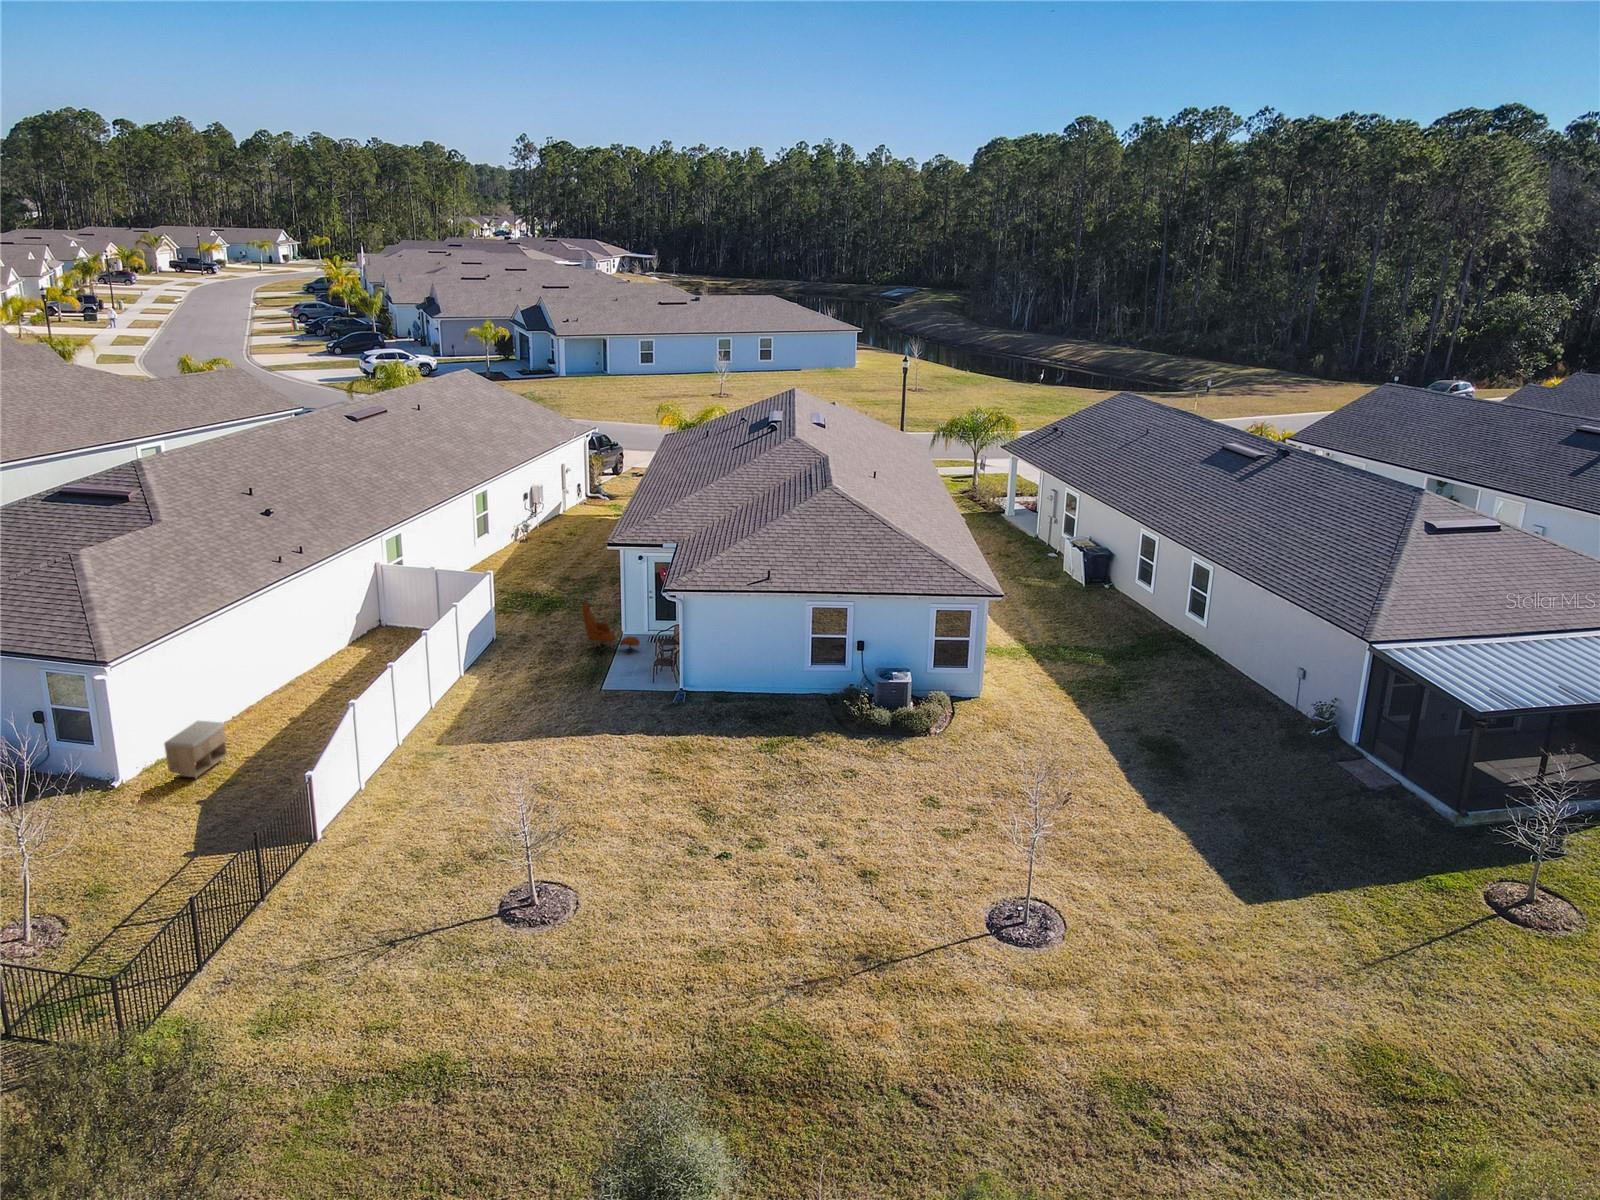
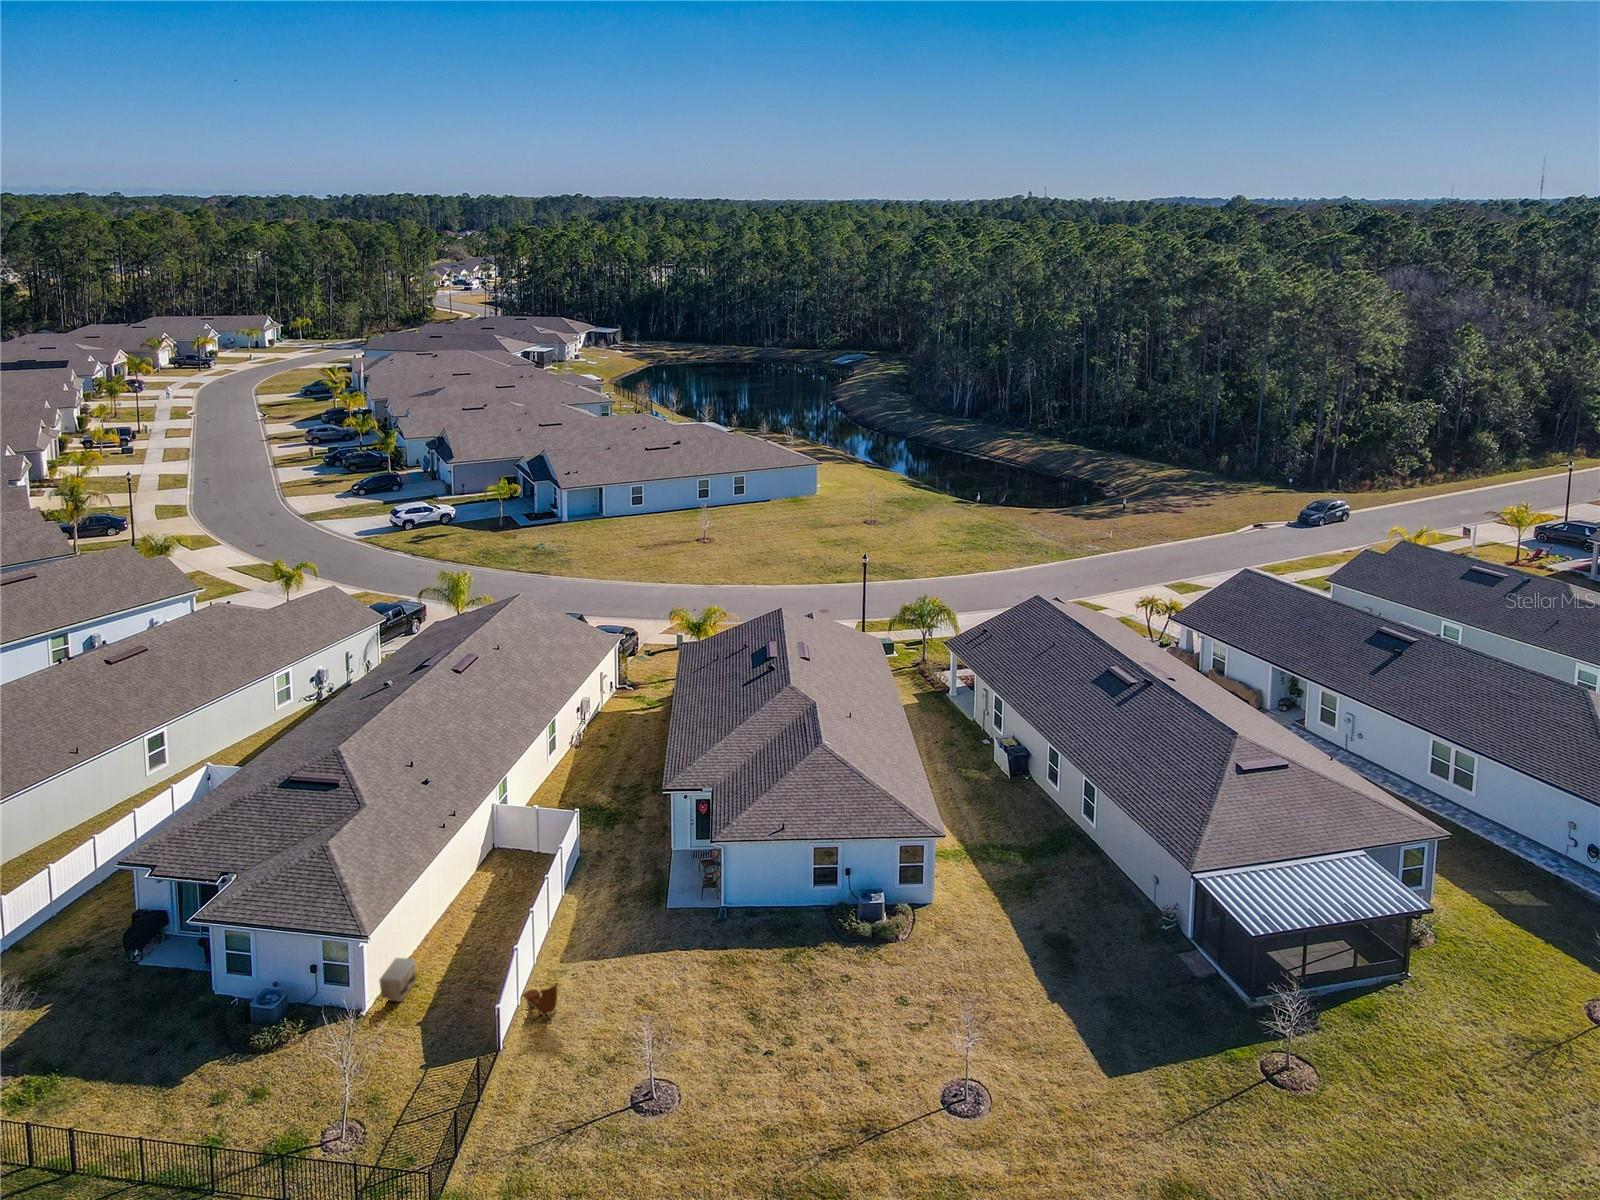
lounge chair: present [581,604,640,653] -> present [523,984,557,1018]

